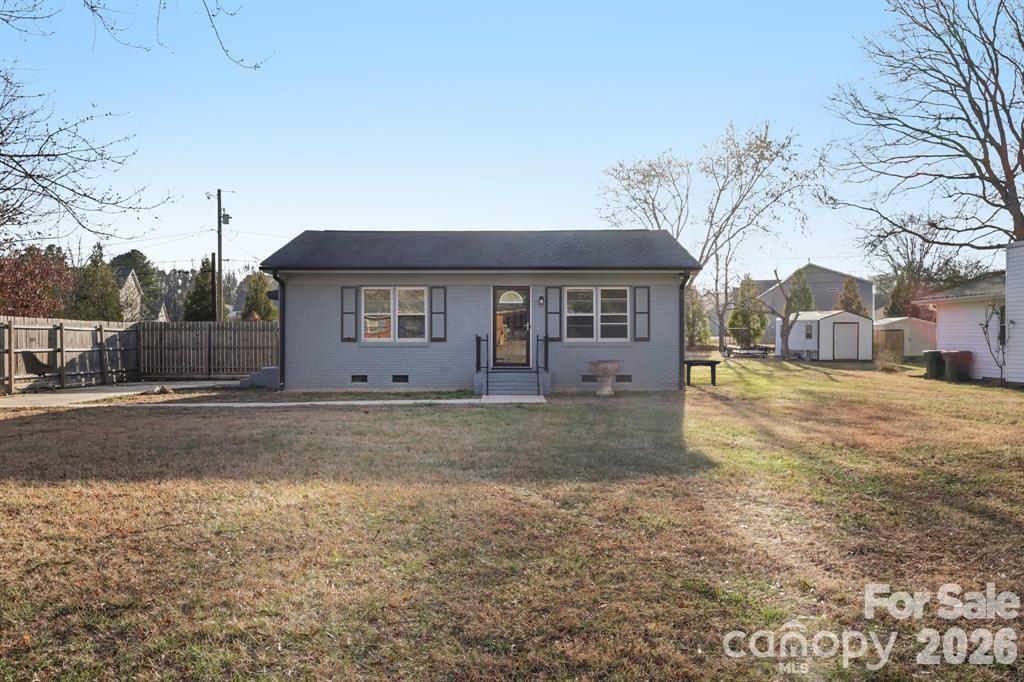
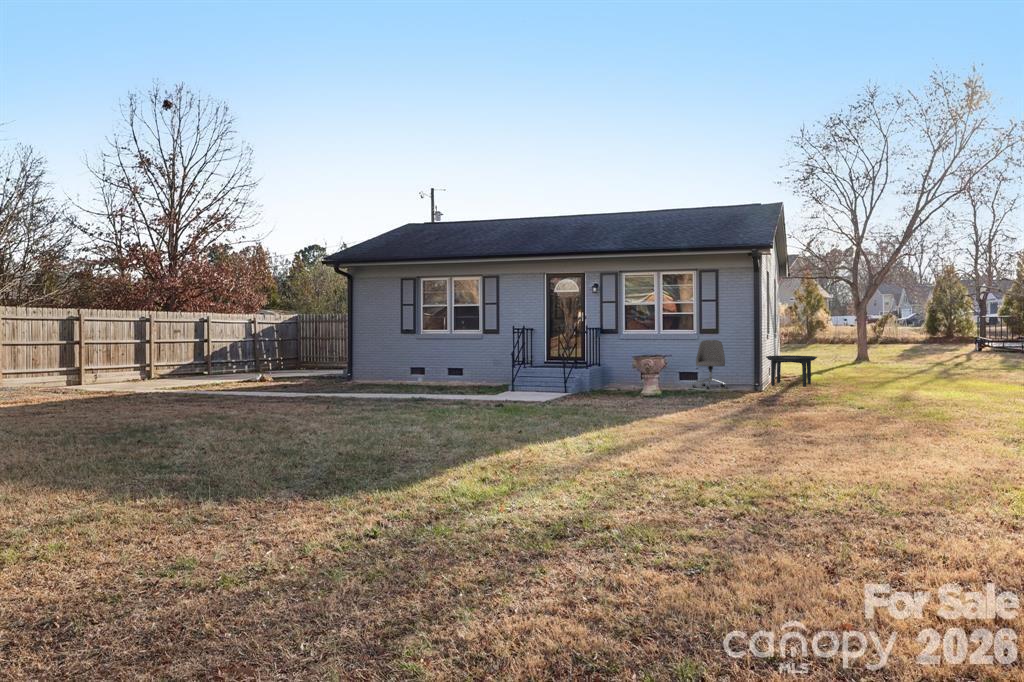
chair: present [21,351,56,394] -> present [693,340,727,389]

